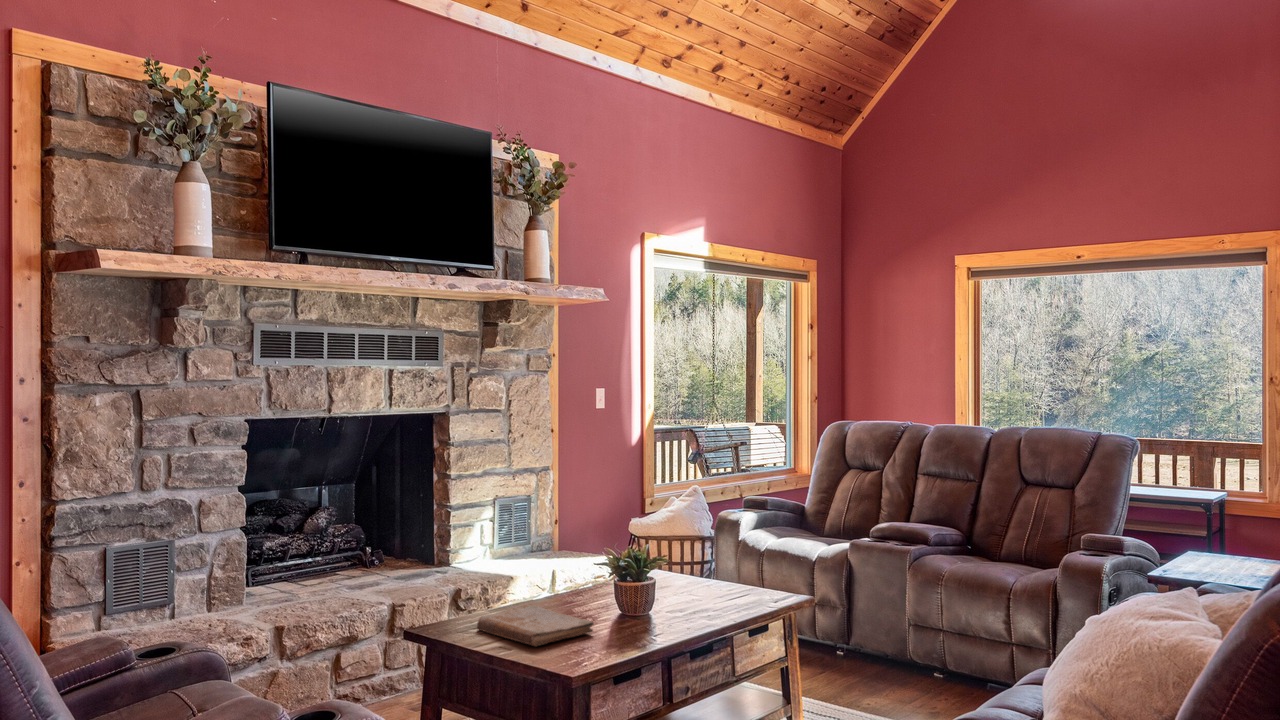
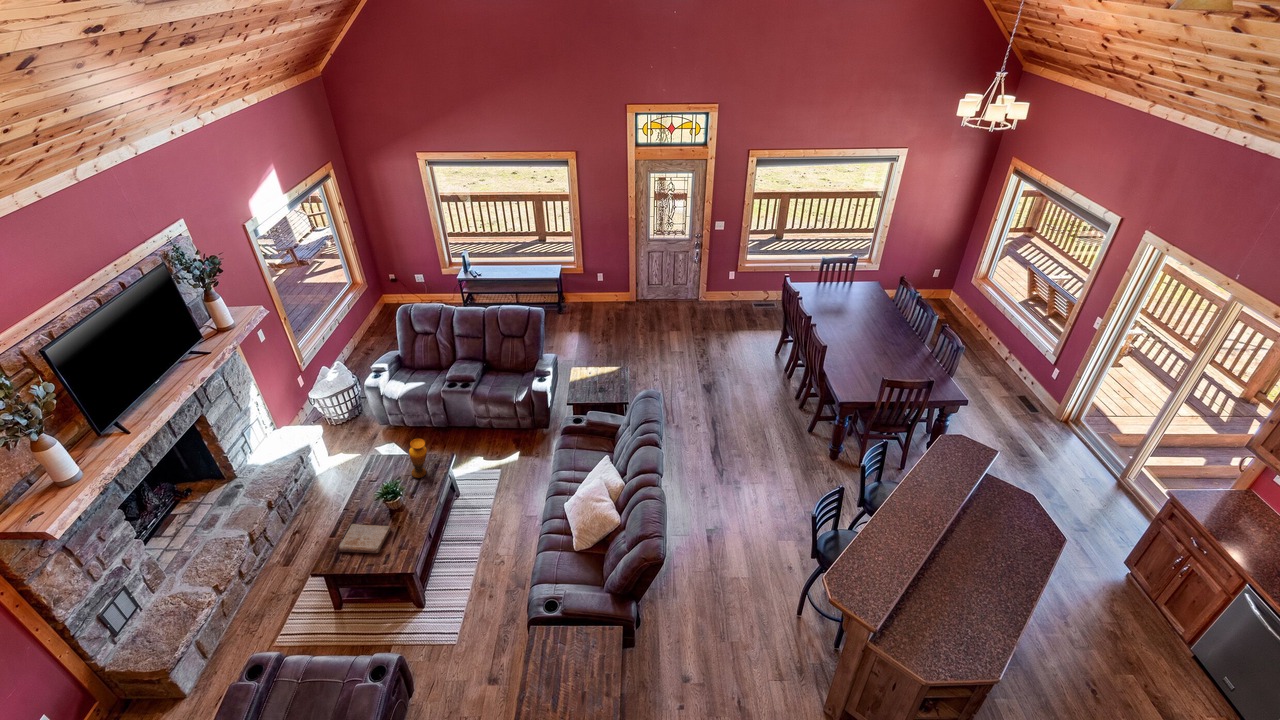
vase: none [703,501,750,605] -> present [409,438,427,478]

